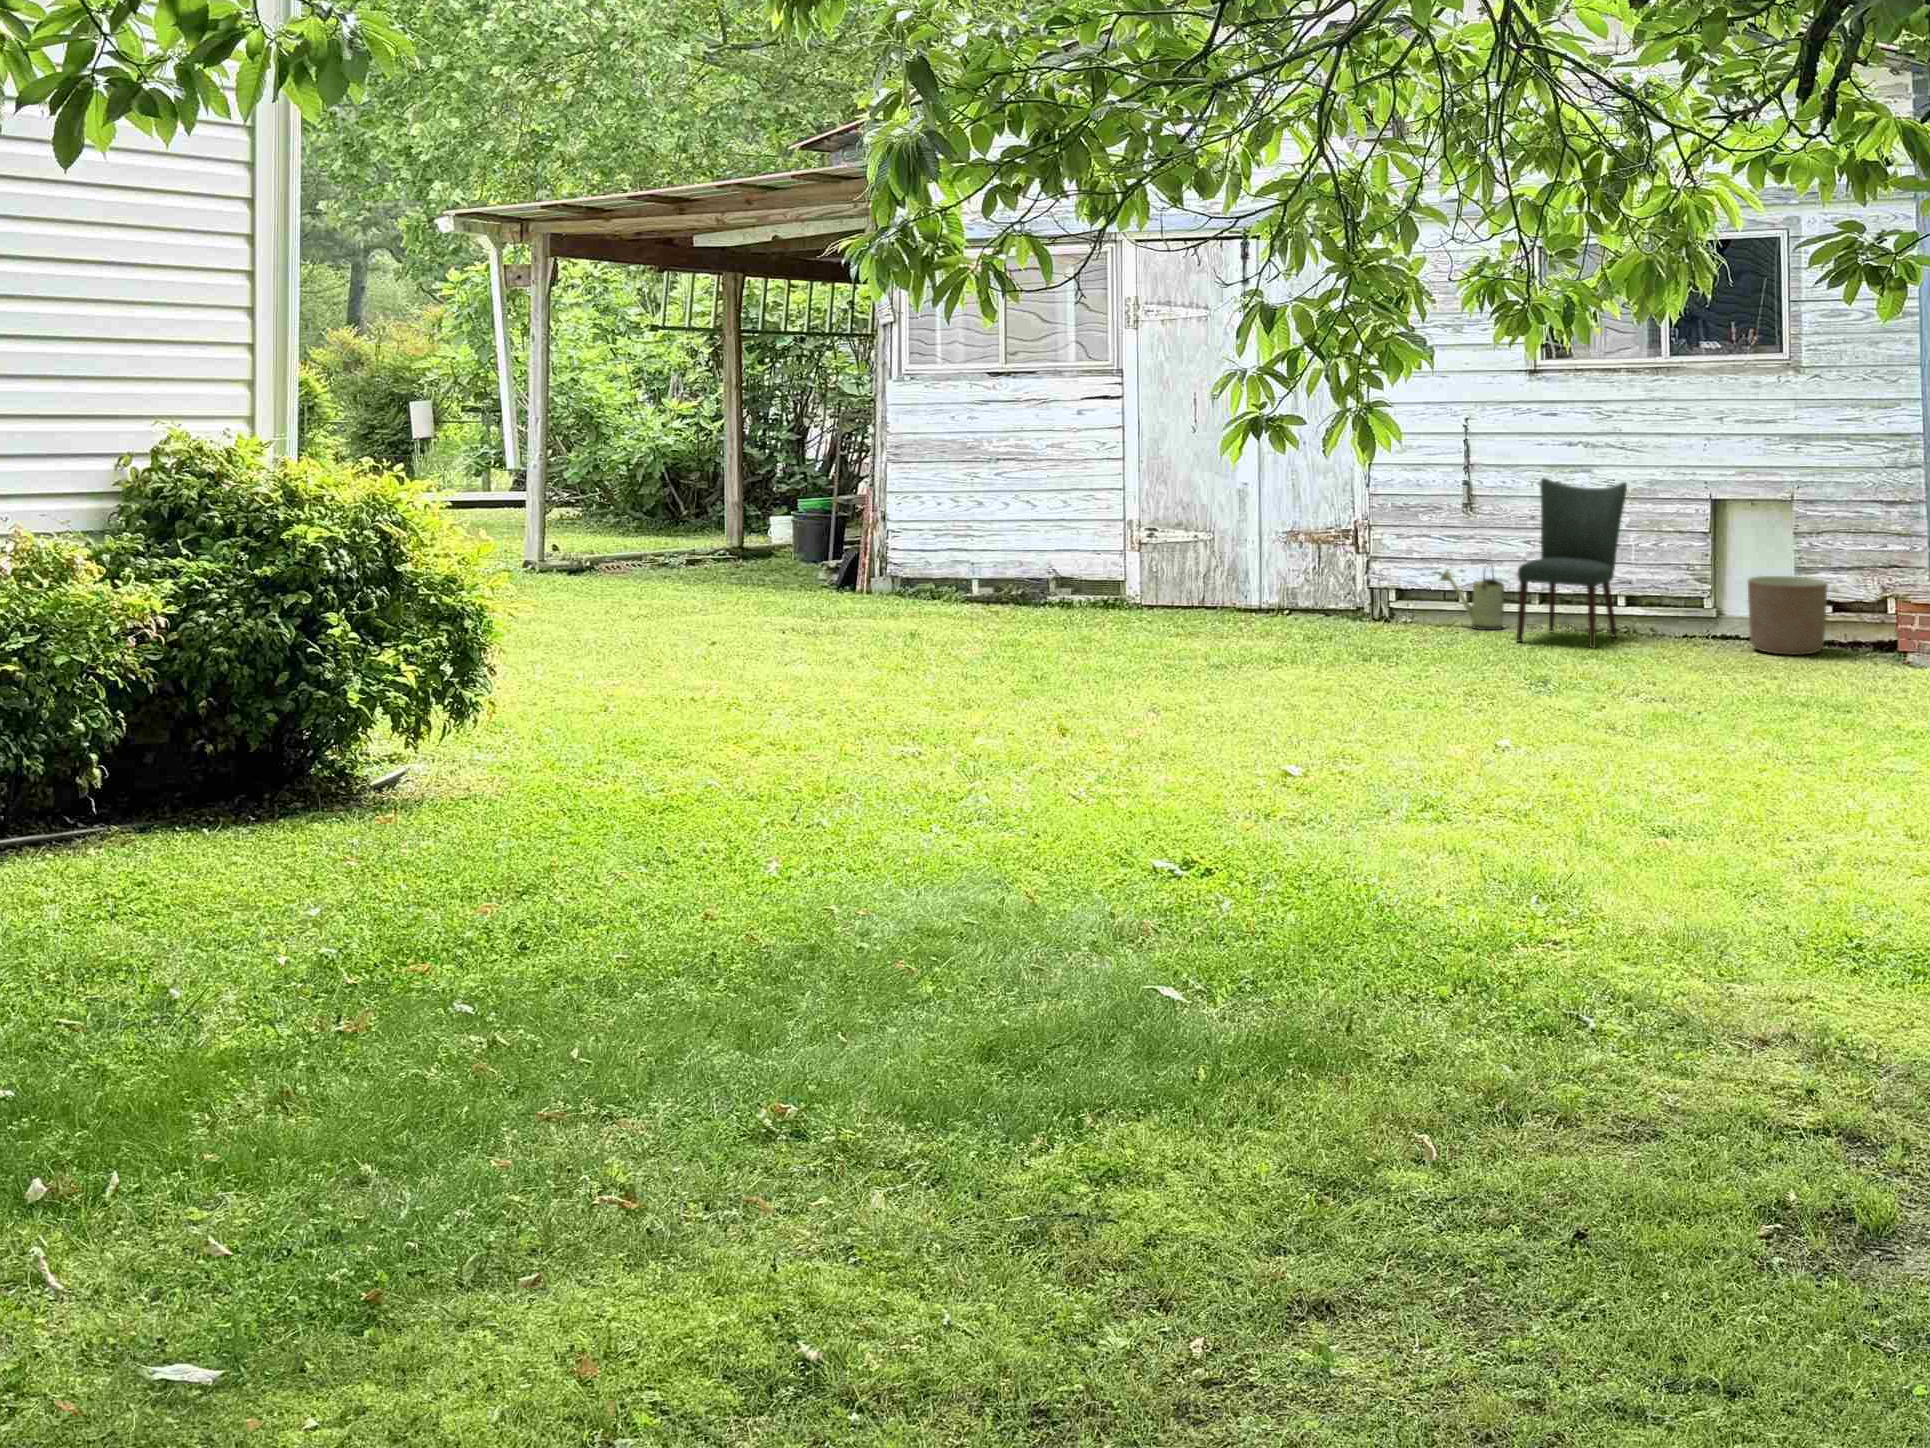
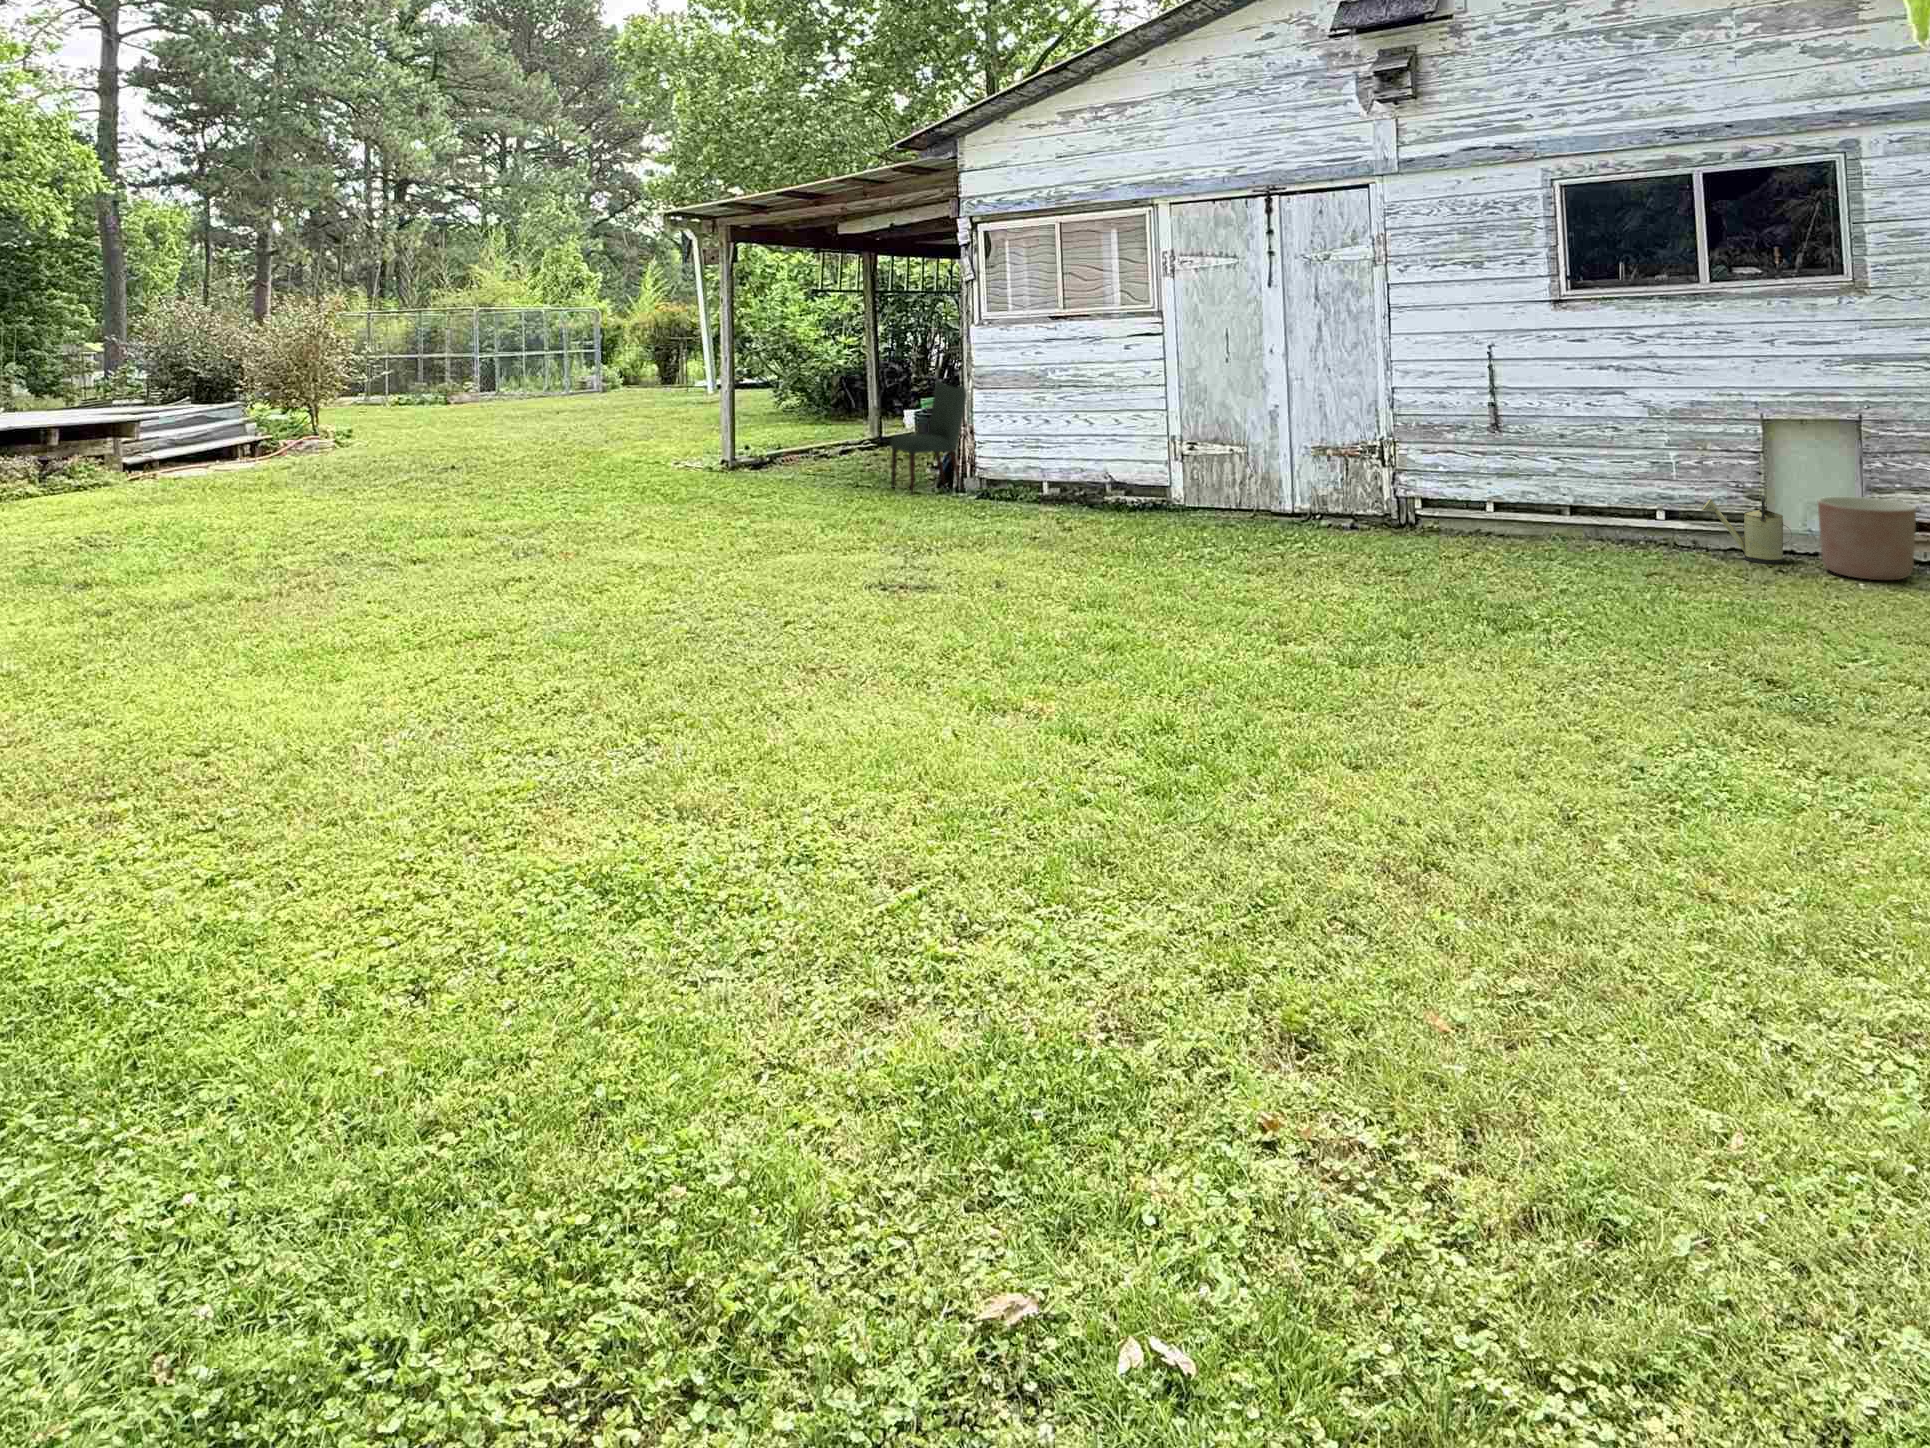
chair: present [1517,478,1627,648] -> present [890,381,967,495]
watering can: present [1440,566,1504,630] -> present [1702,495,1788,564]

